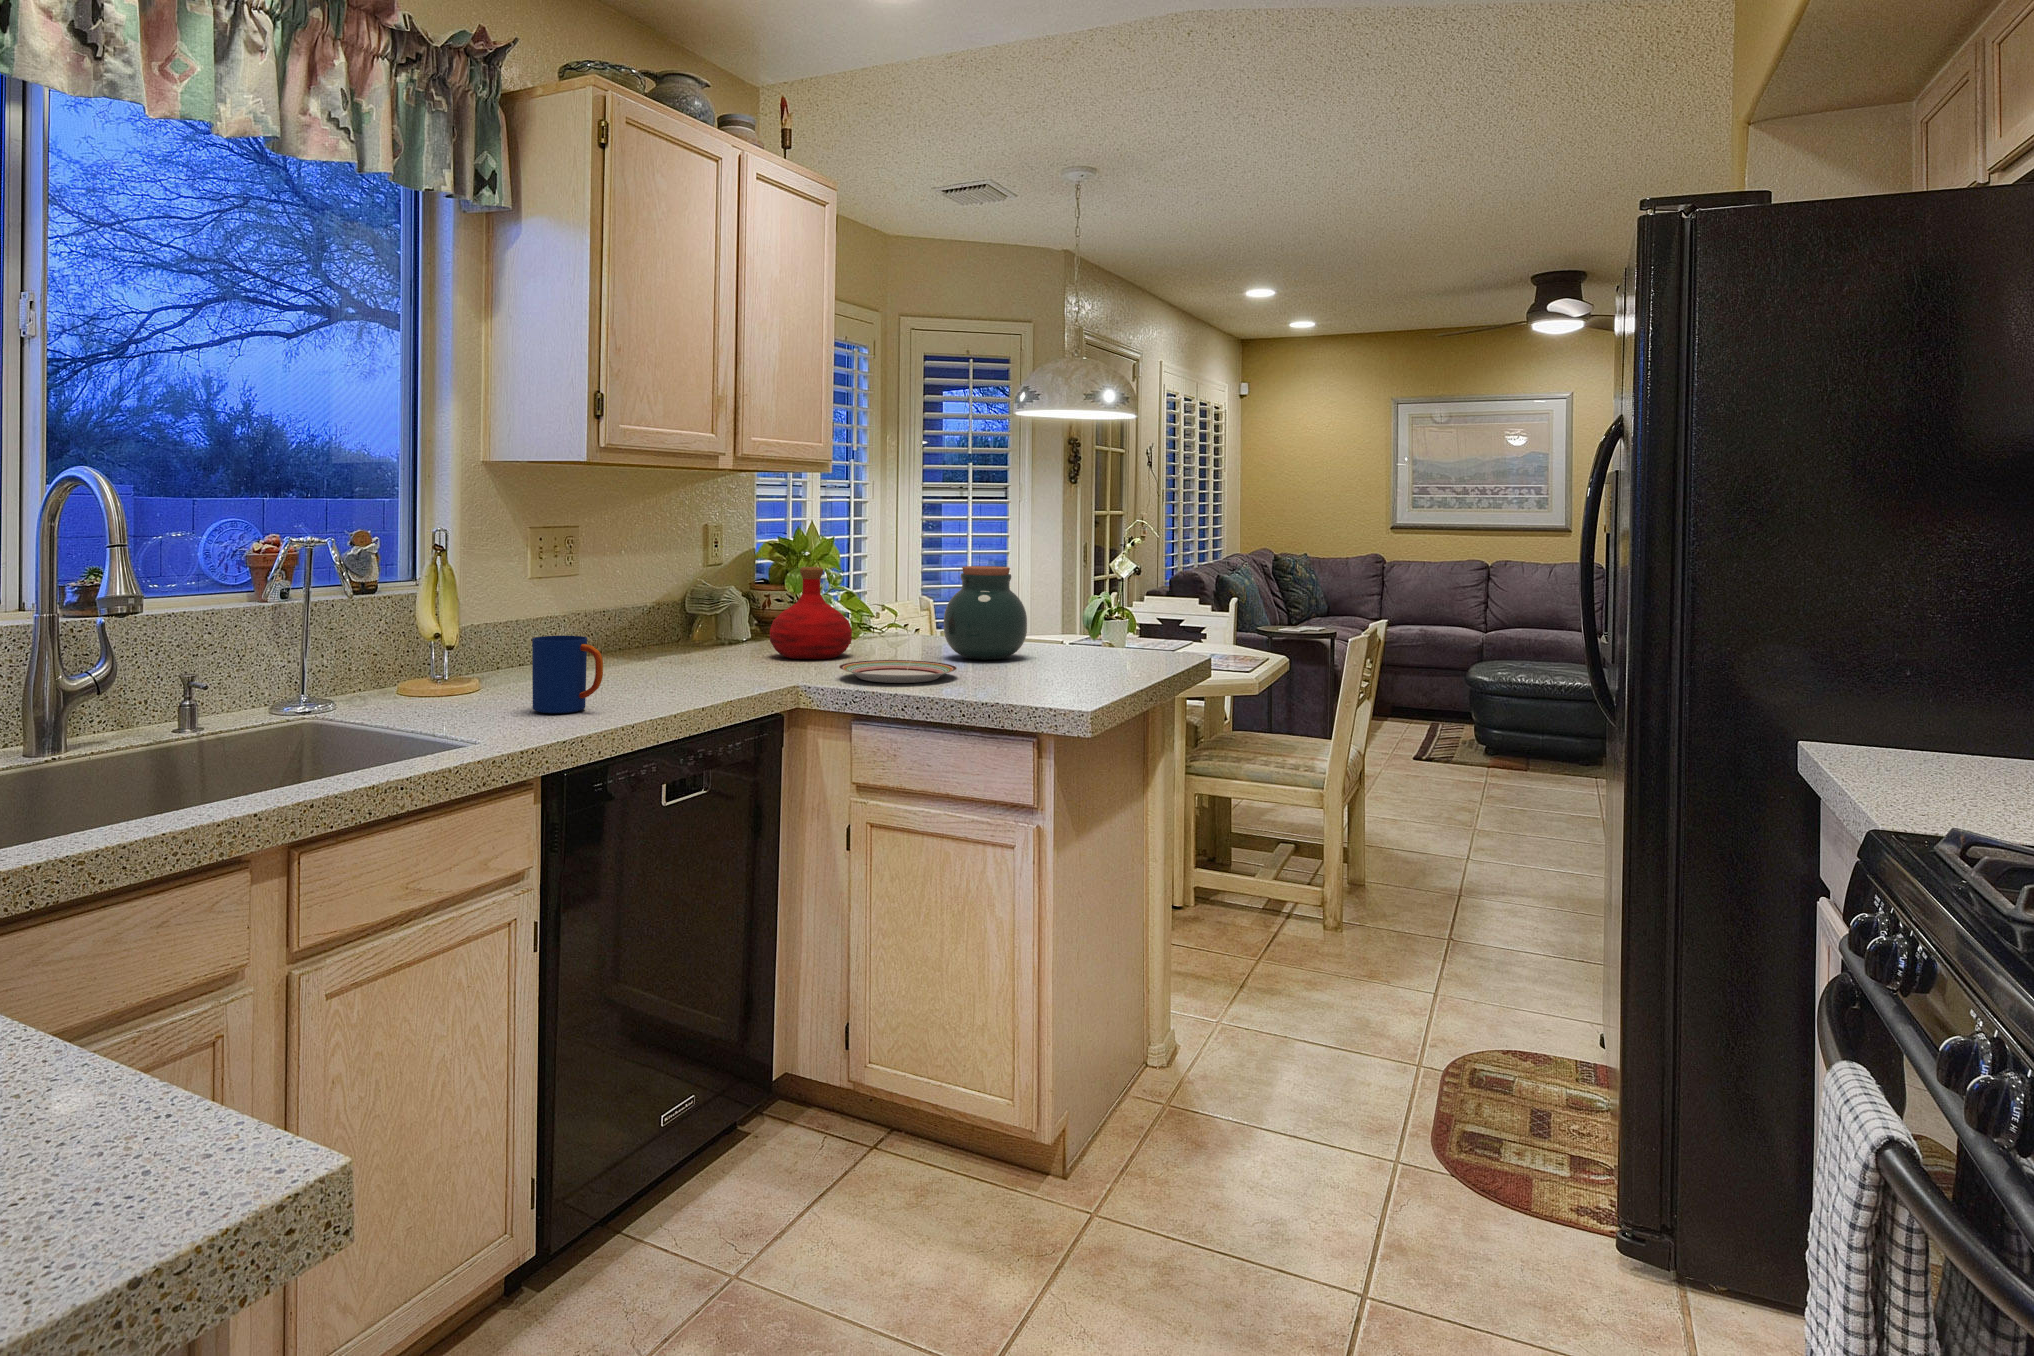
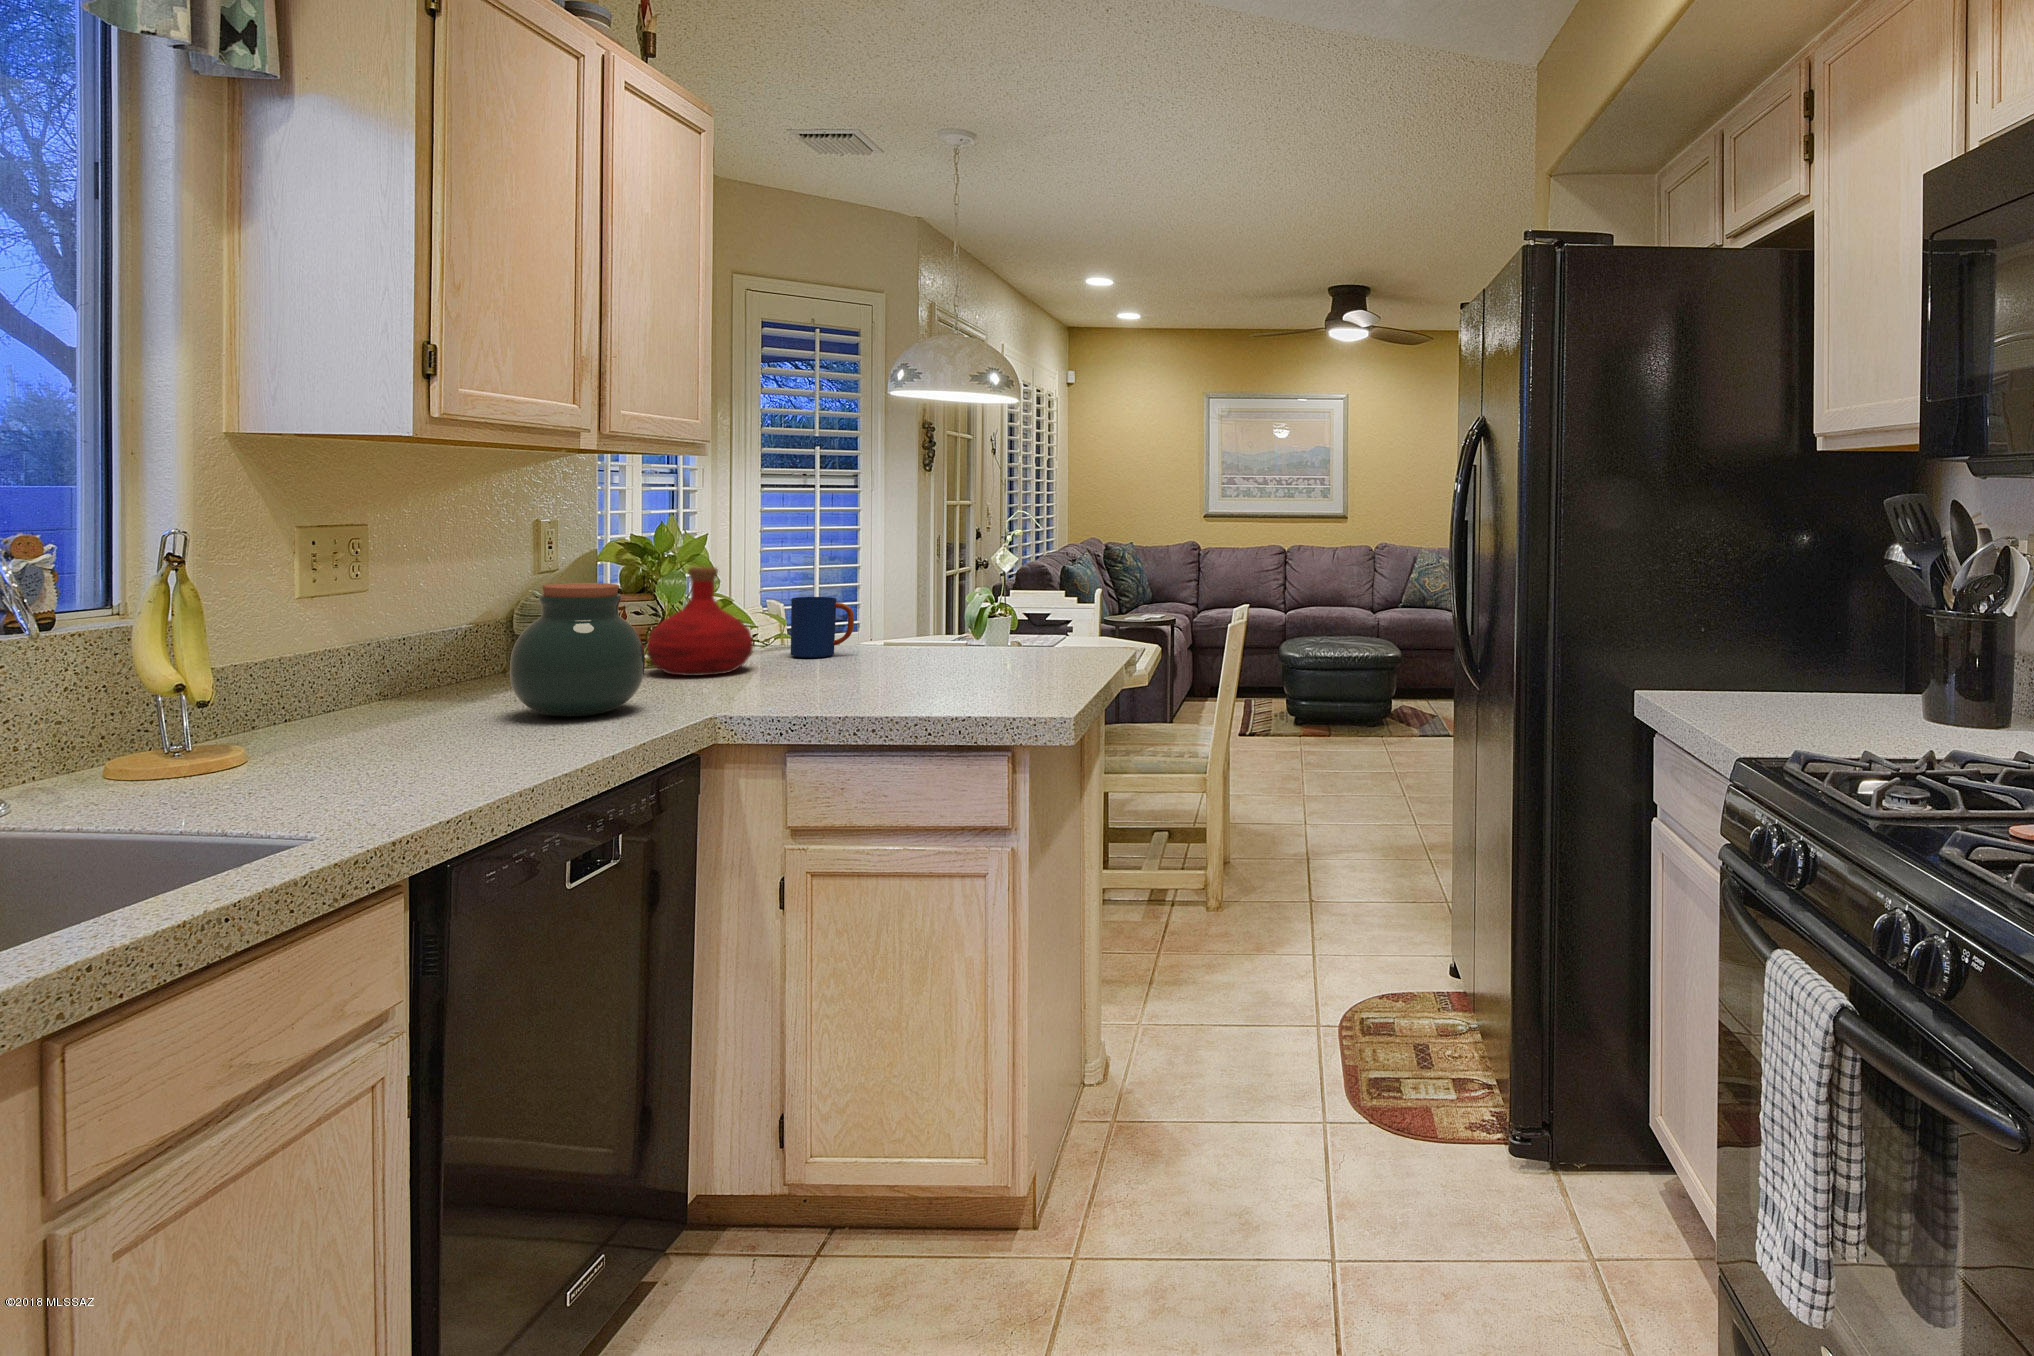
jar: present [944,566,1027,660] -> present [510,583,645,716]
mug: present [532,636,603,713] -> present [791,597,854,658]
plate: present [839,660,957,683] -> none [761,673,903,702]

